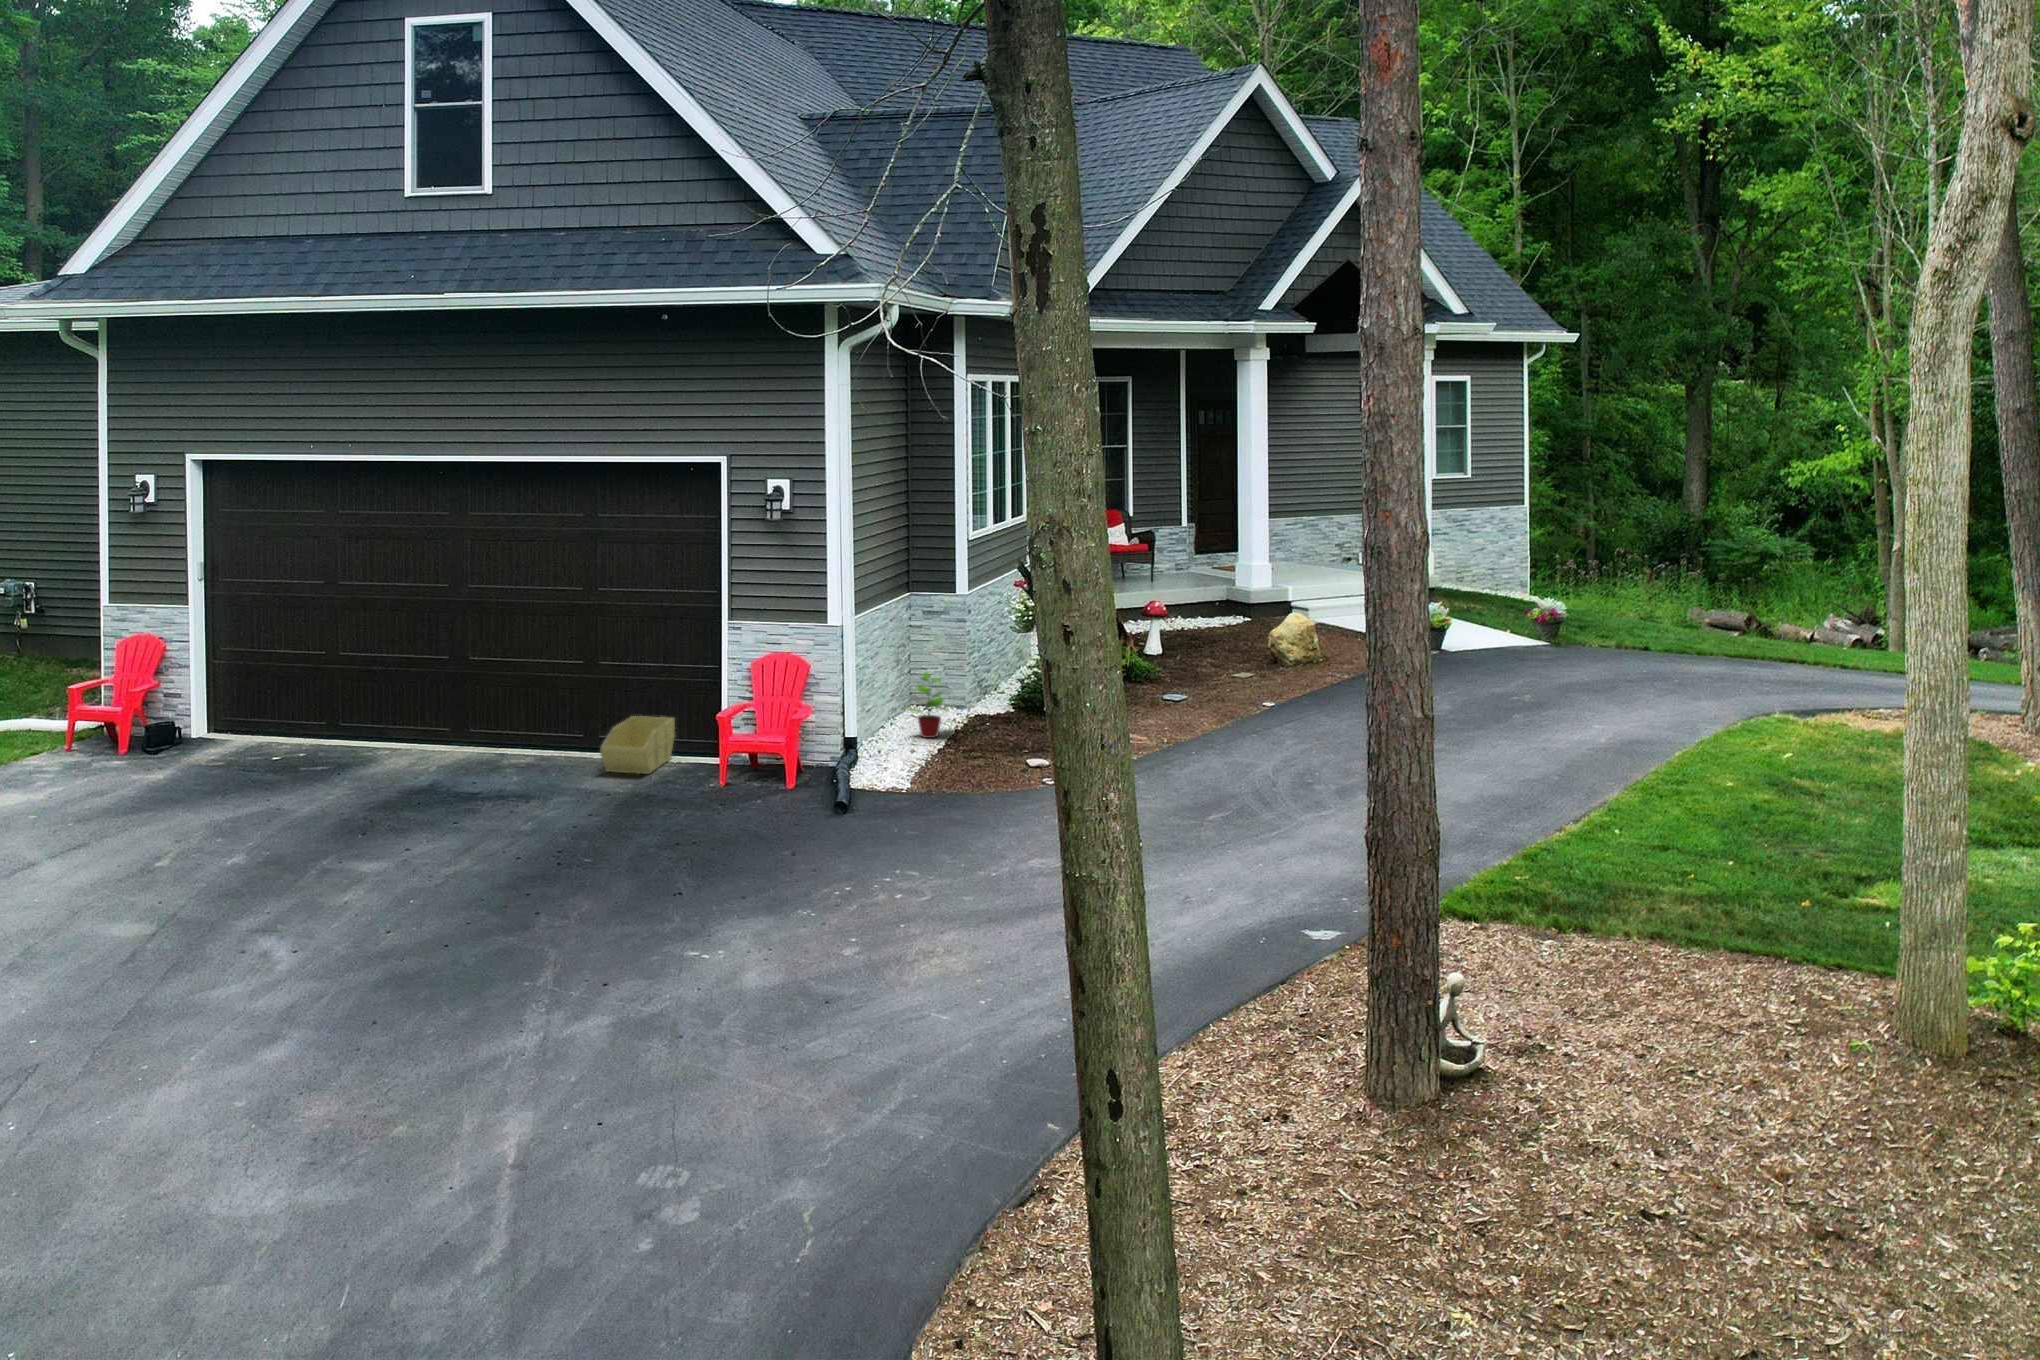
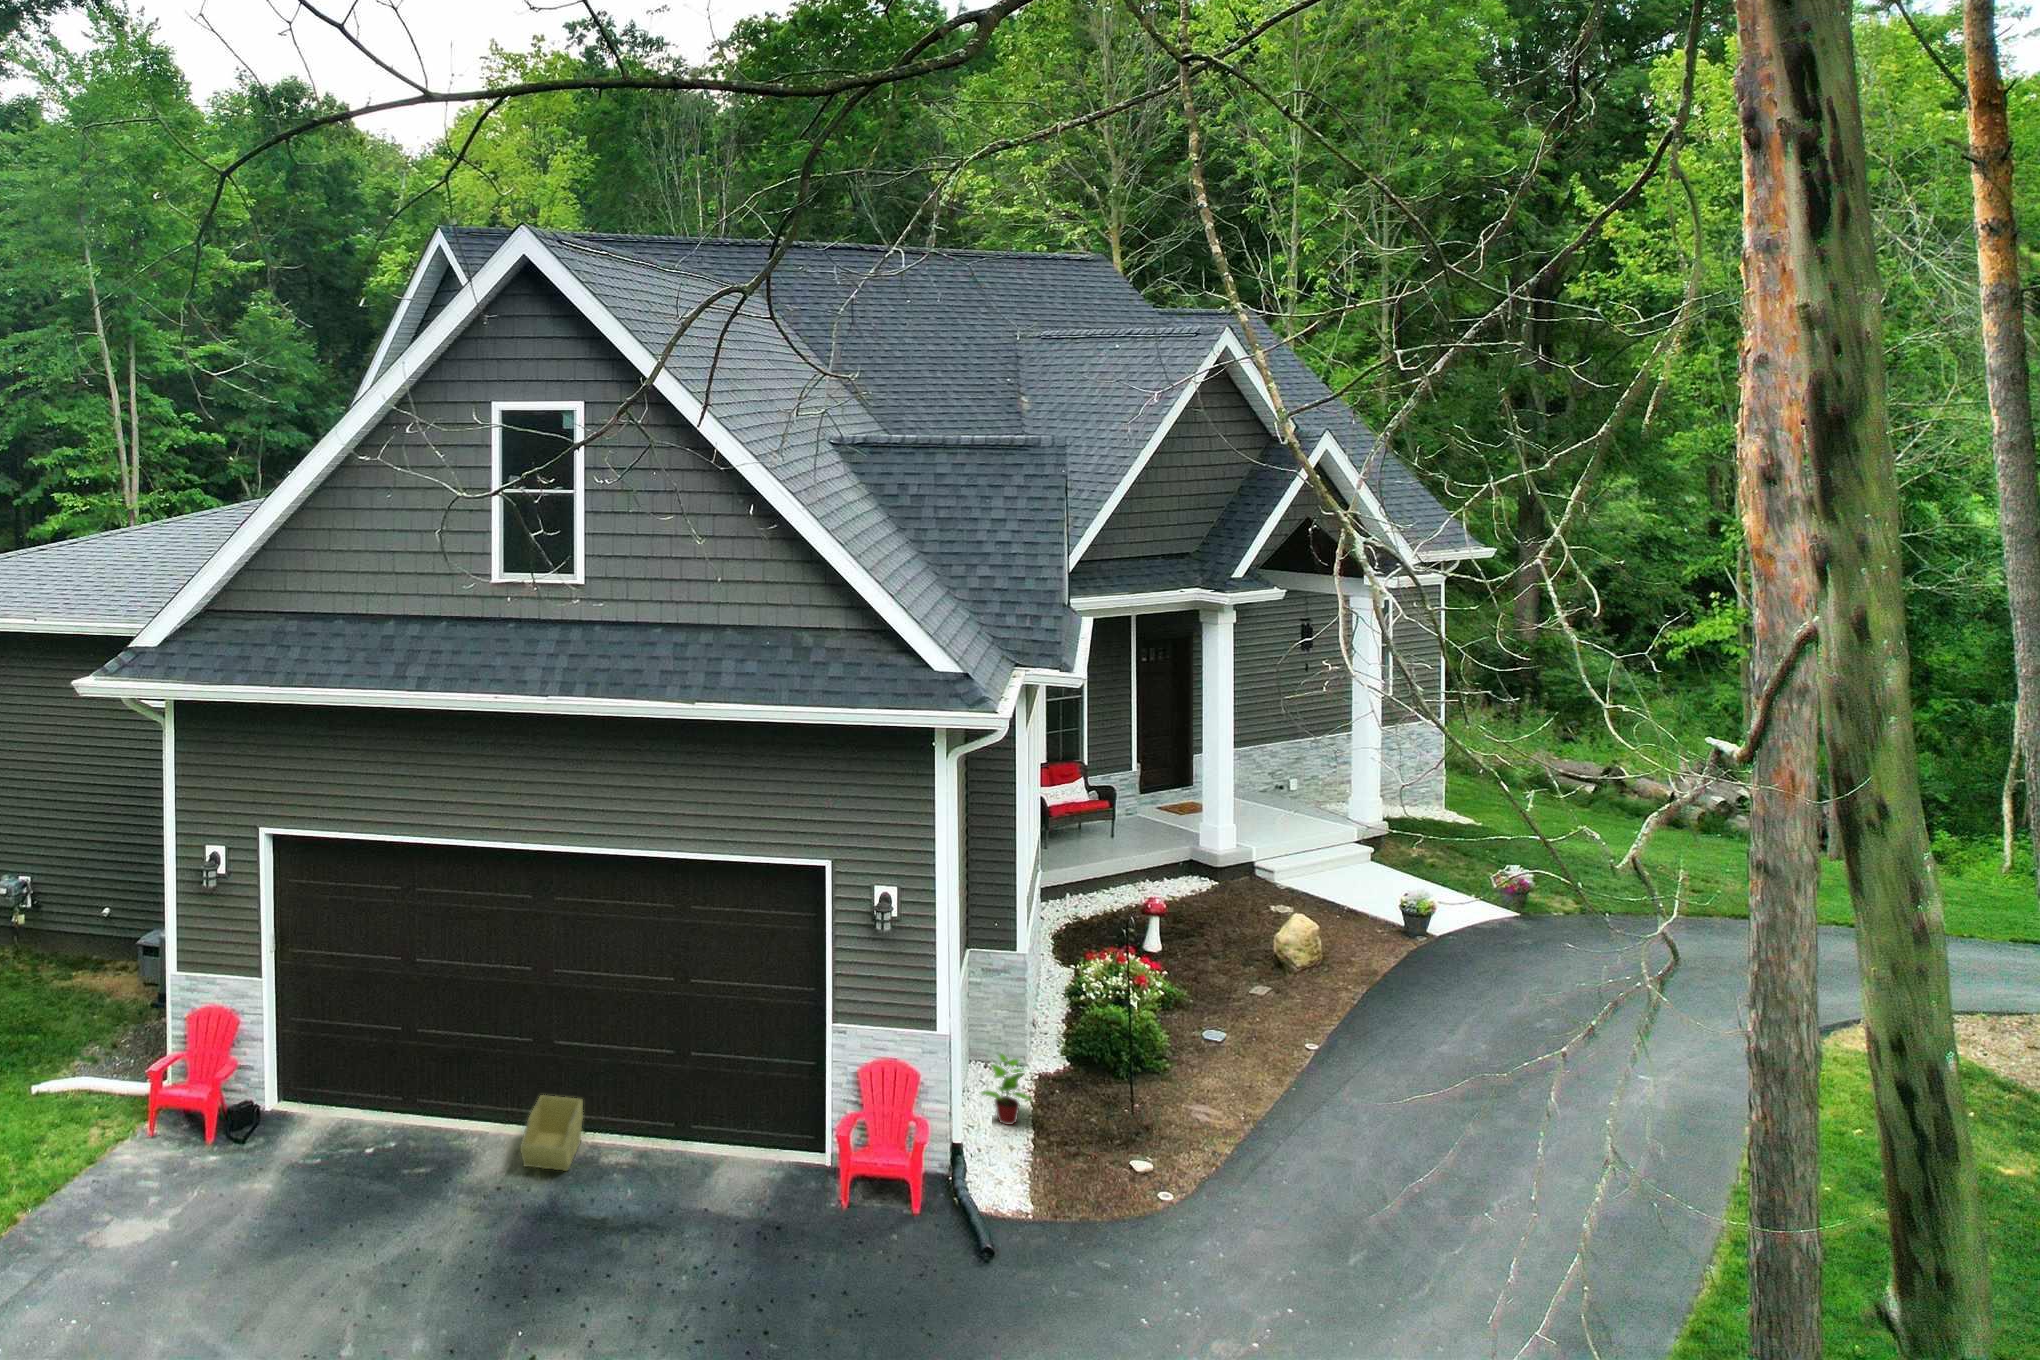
storage bin: present [600,716,675,774] -> present [520,1095,583,1171]

